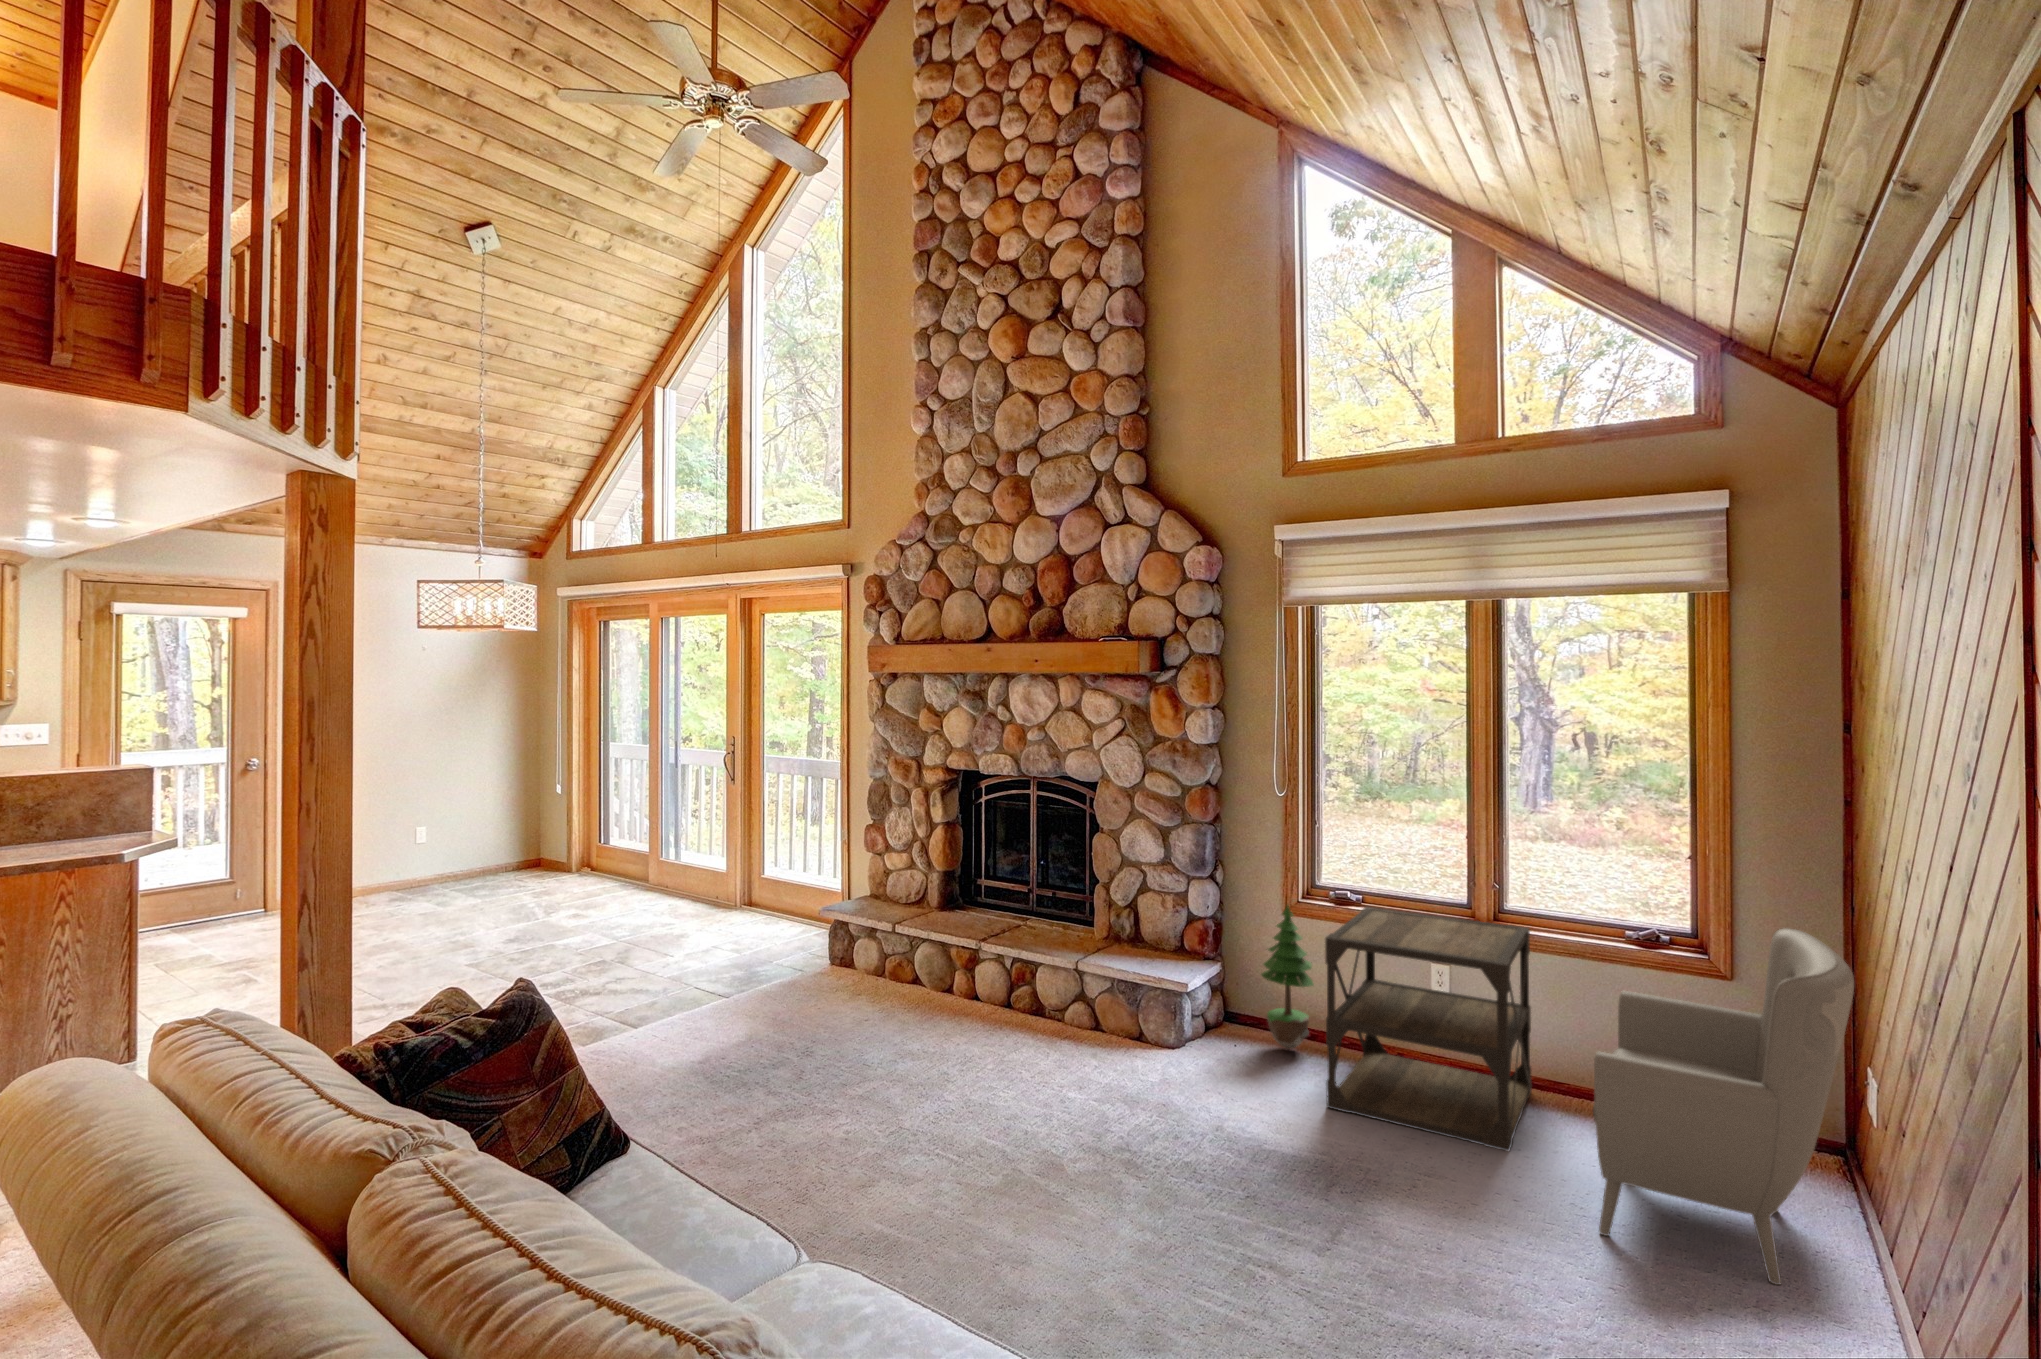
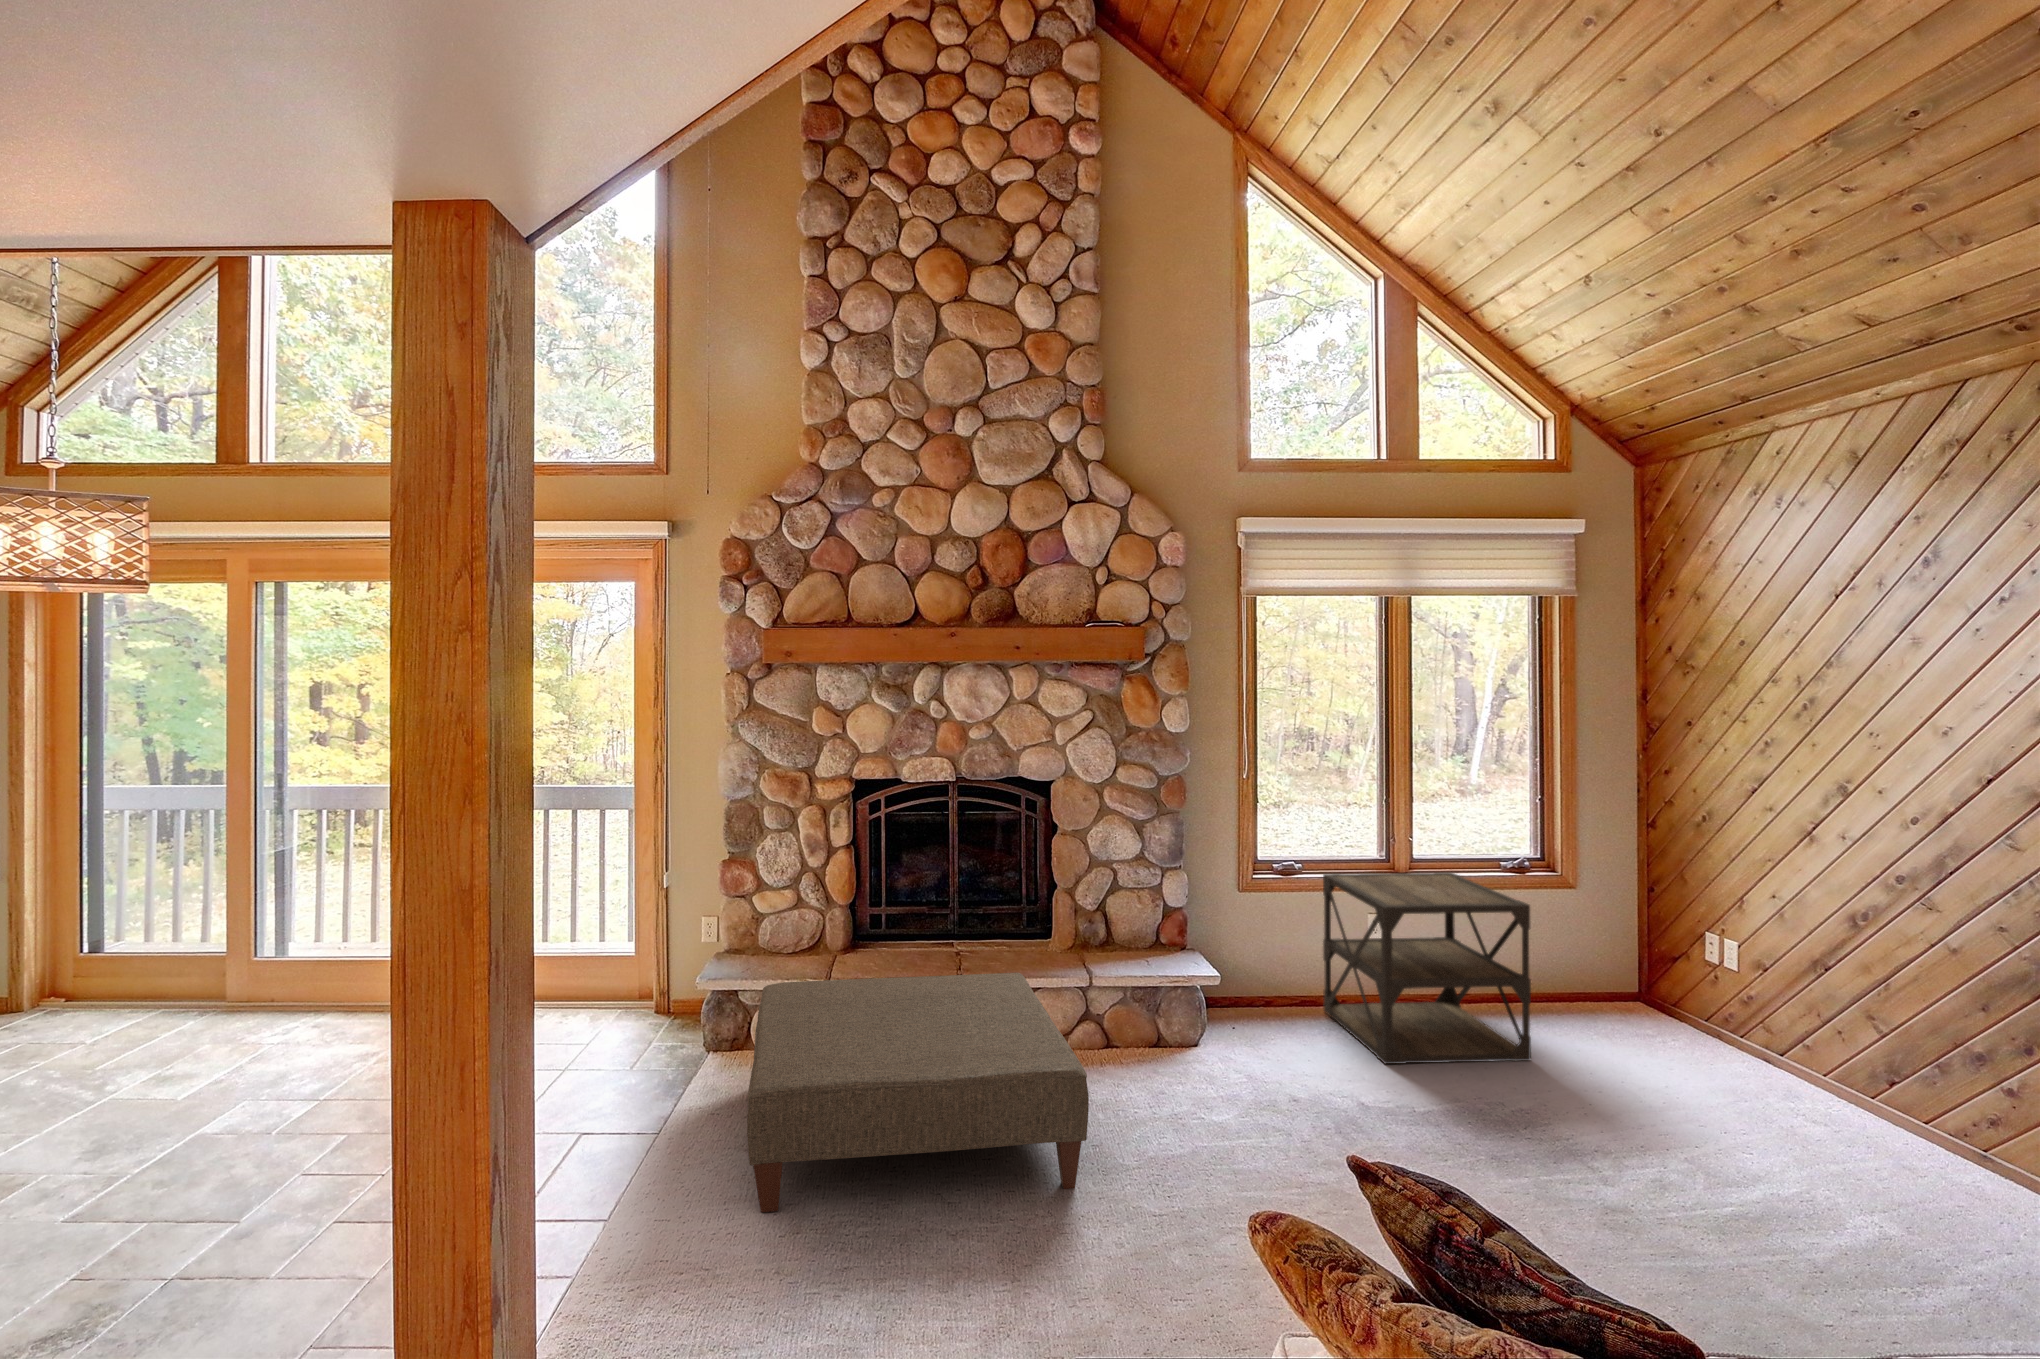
potted tree: present [1261,905,1314,1050] -> none [1240,881,1292,1021]
ottoman: none [693,917,1015,1098] -> present [747,973,1089,1212]
armchair: present [1593,928,1854,1285] -> none [1578,845,1836,1105]

